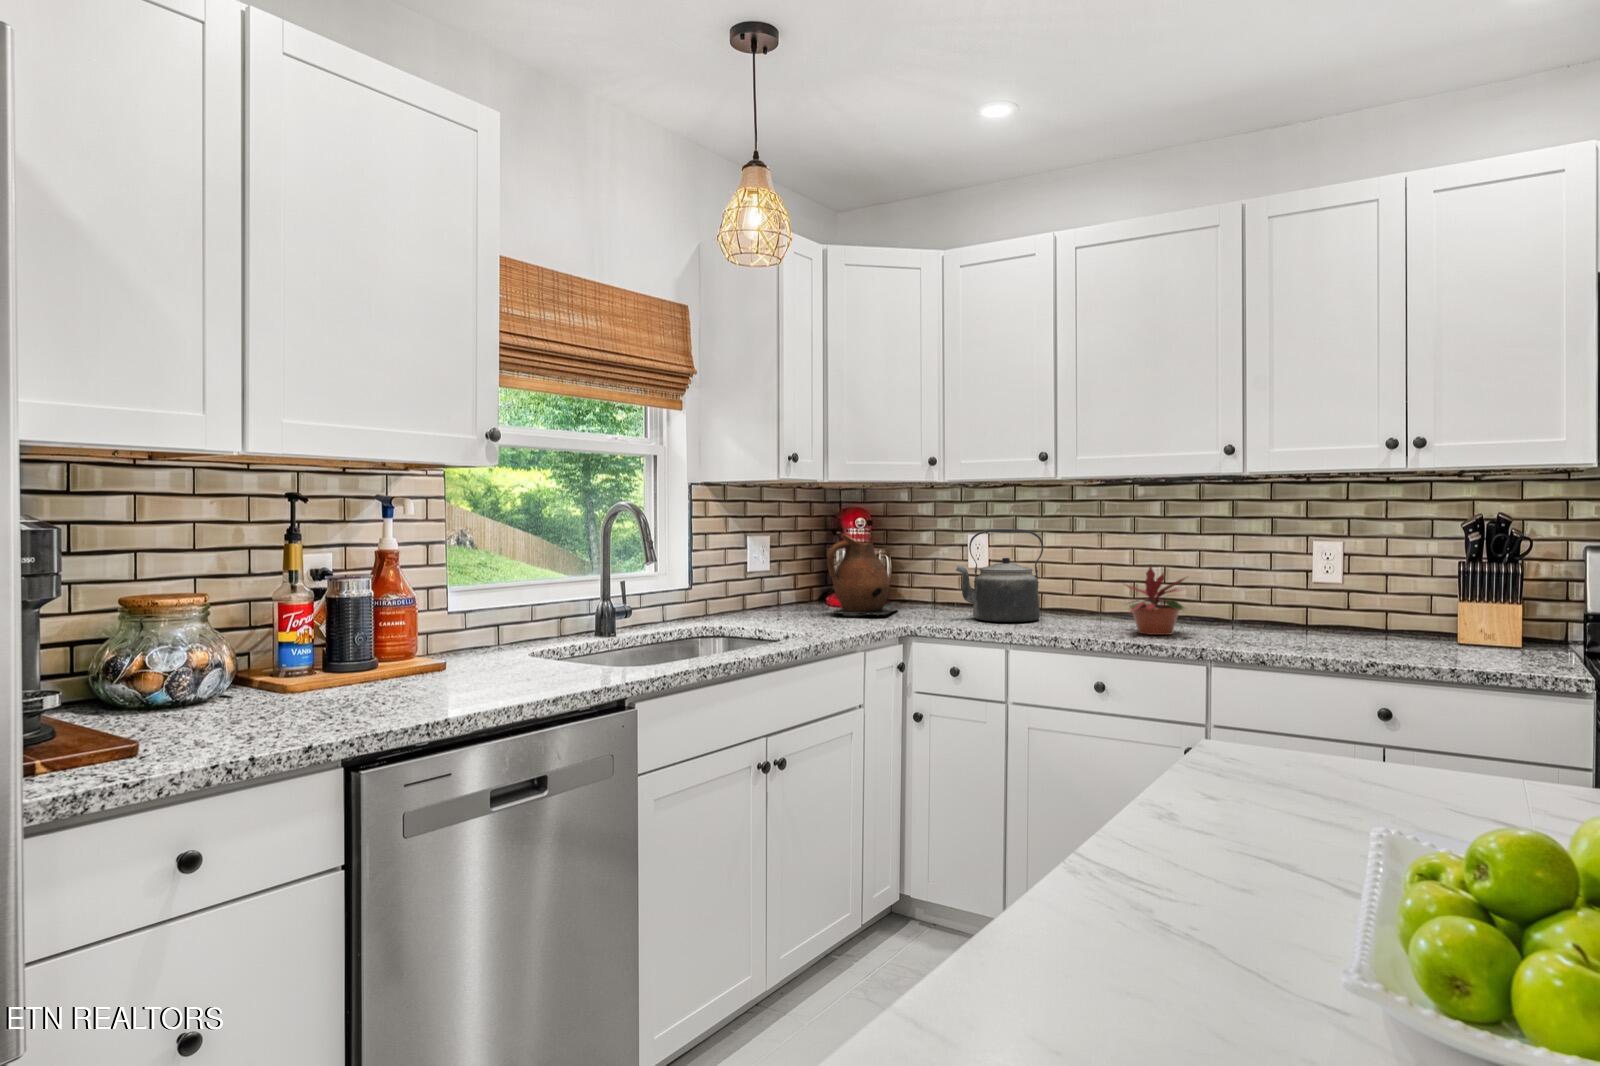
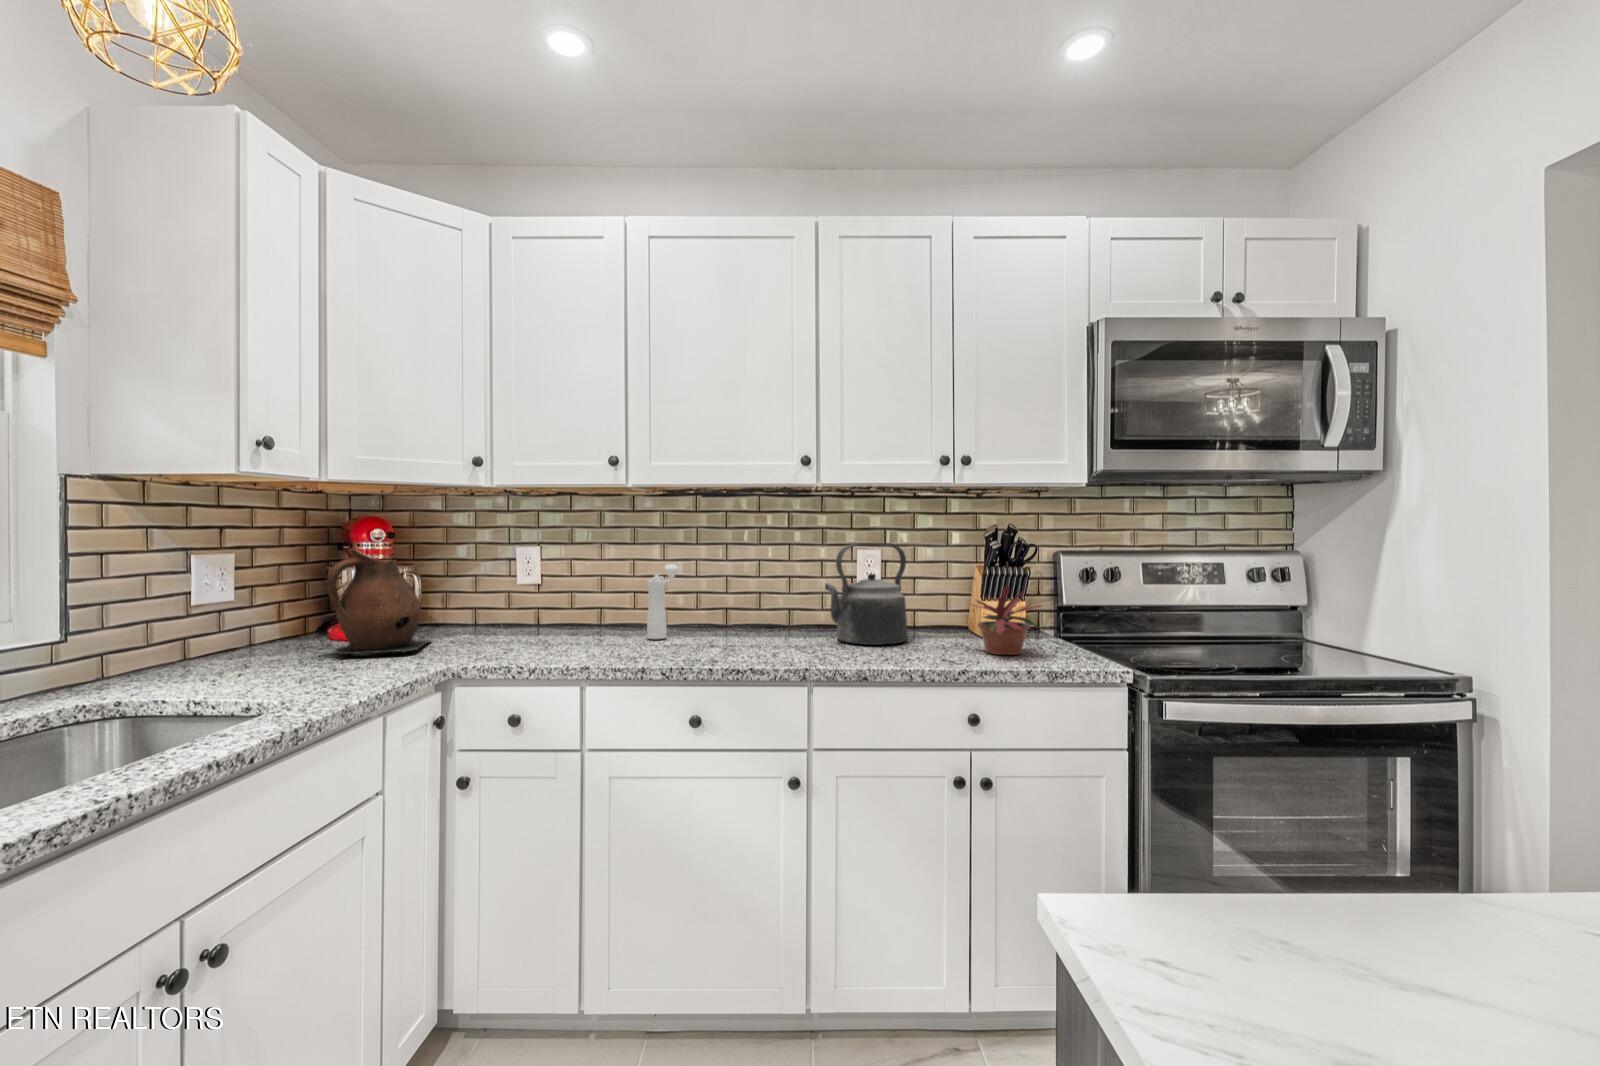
kettle: present [956,529,1043,622] -> present [825,543,908,645]
pepper mill: none [1075,552,1110,621] -> present [647,564,678,639]
potted plant: present [1124,566,1185,635] -> present [972,583,1043,655]

